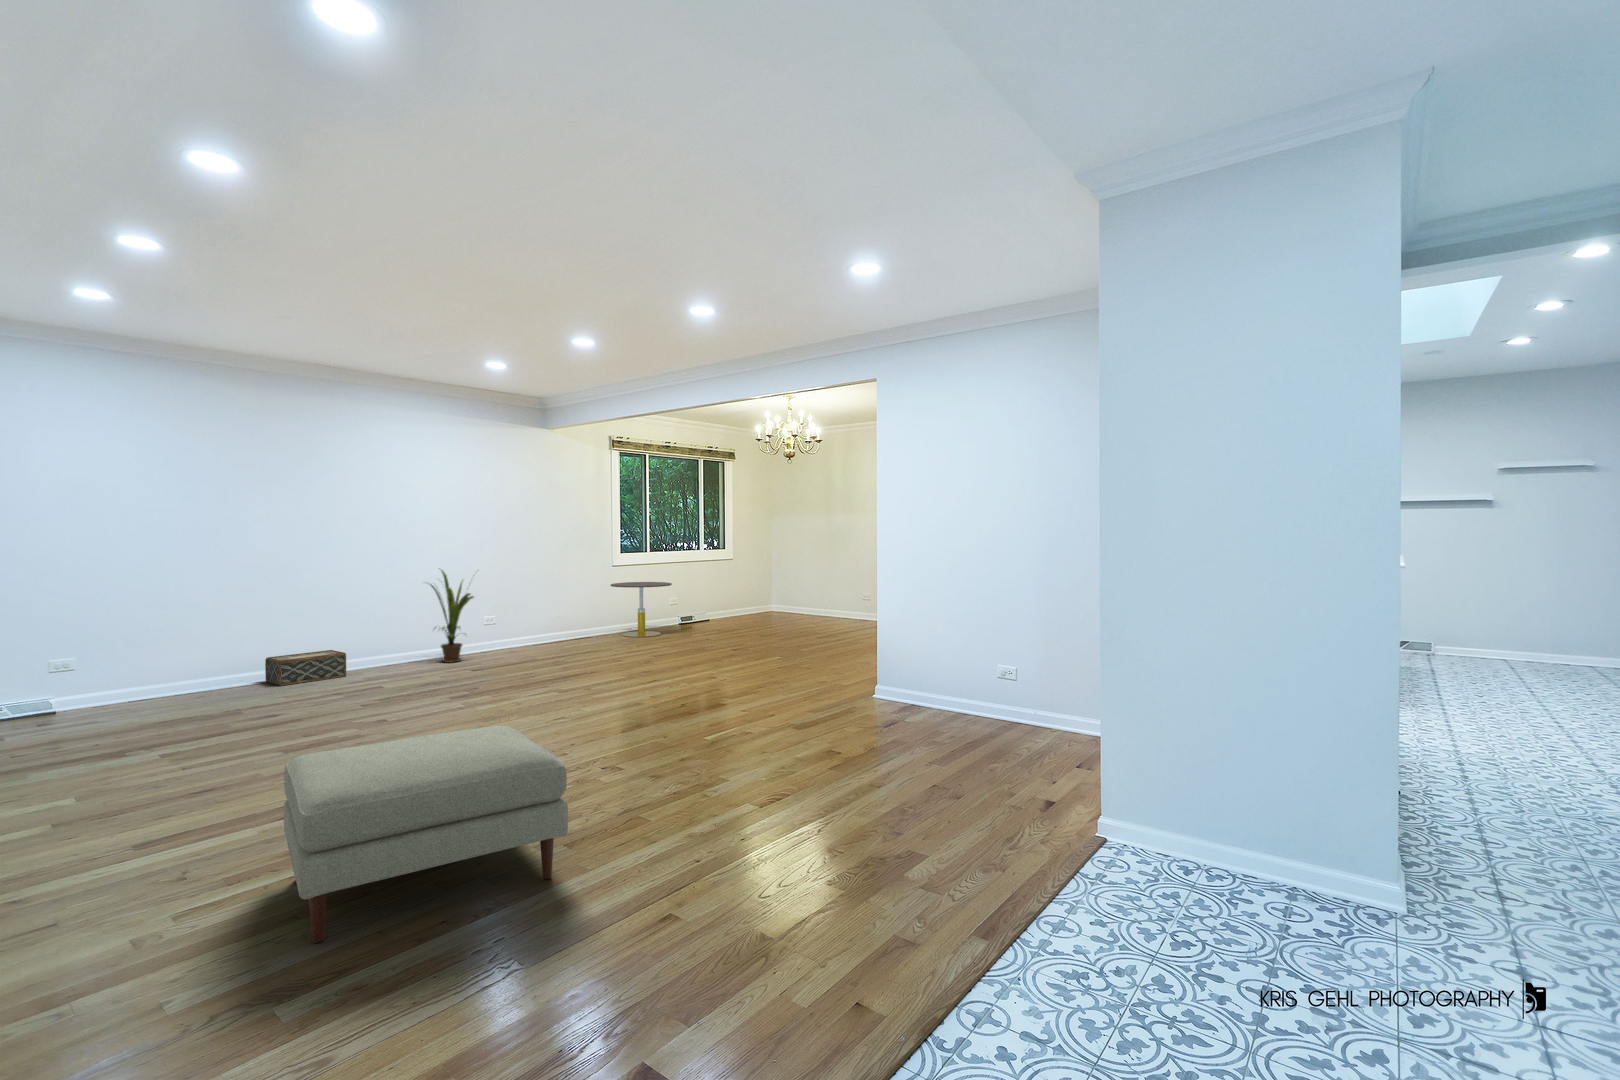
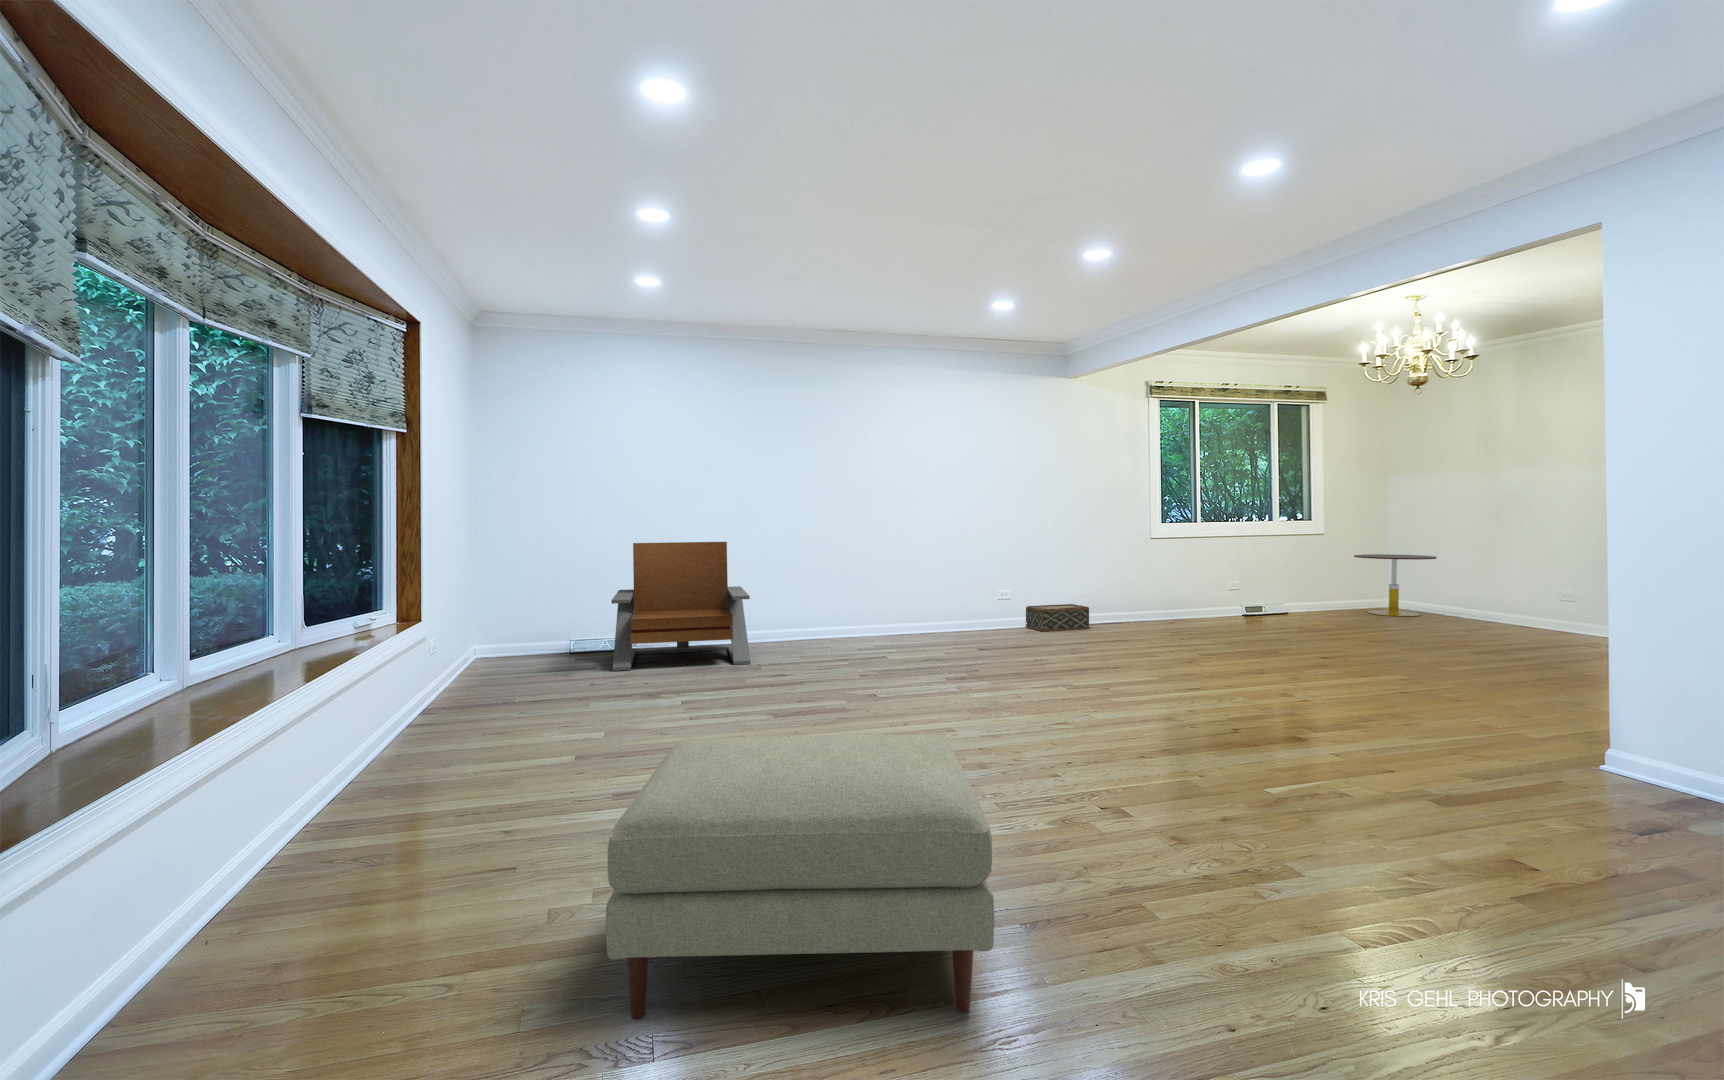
house plant: present [430,569,473,663] -> none [936,536,995,638]
lounge chair: none [12,582,220,738] -> present [612,542,750,671]
side table: present [611,582,672,637] -> present [1354,554,1437,616]
woven basket: present [265,650,346,686] -> present [1026,604,1089,632]

